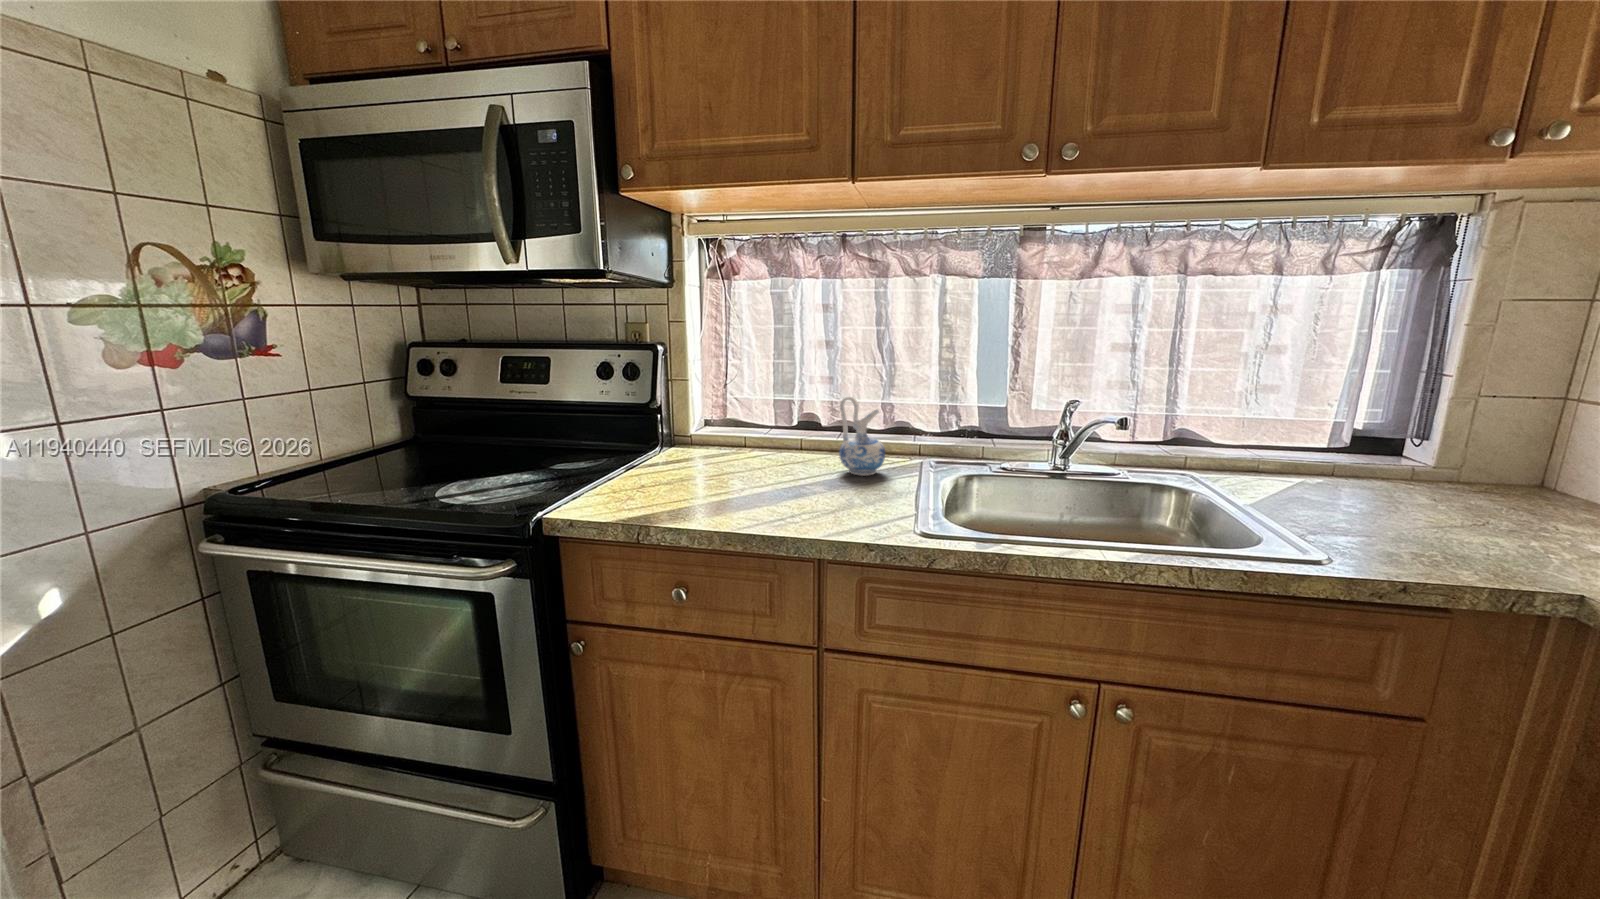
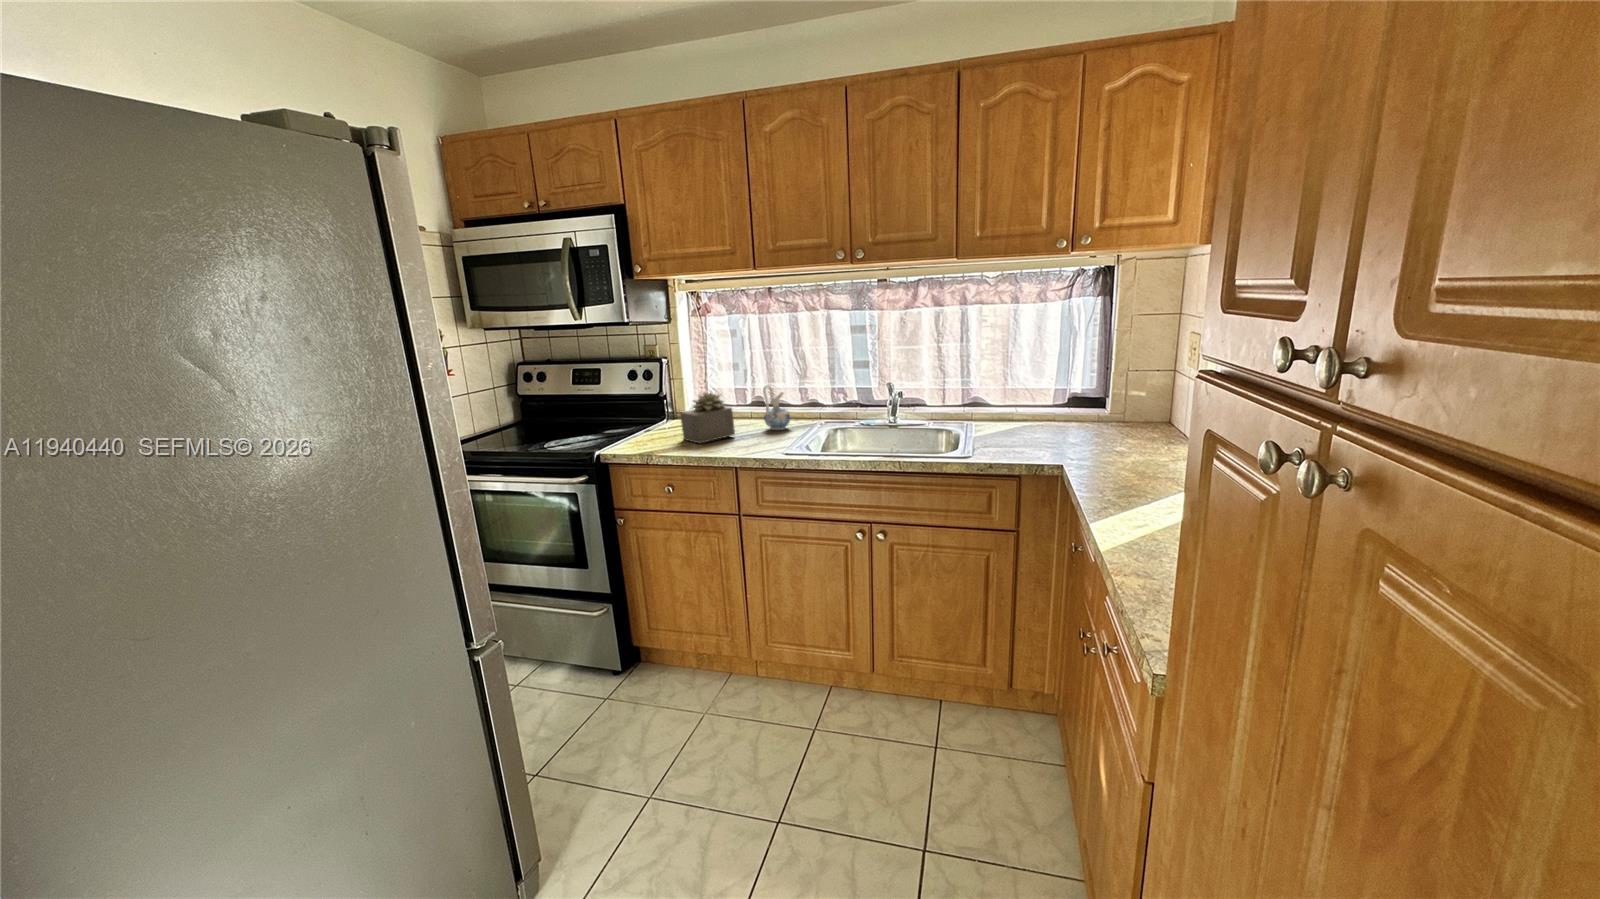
succulent plant: none [698,403,798,501] -> present [680,393,735,443]

